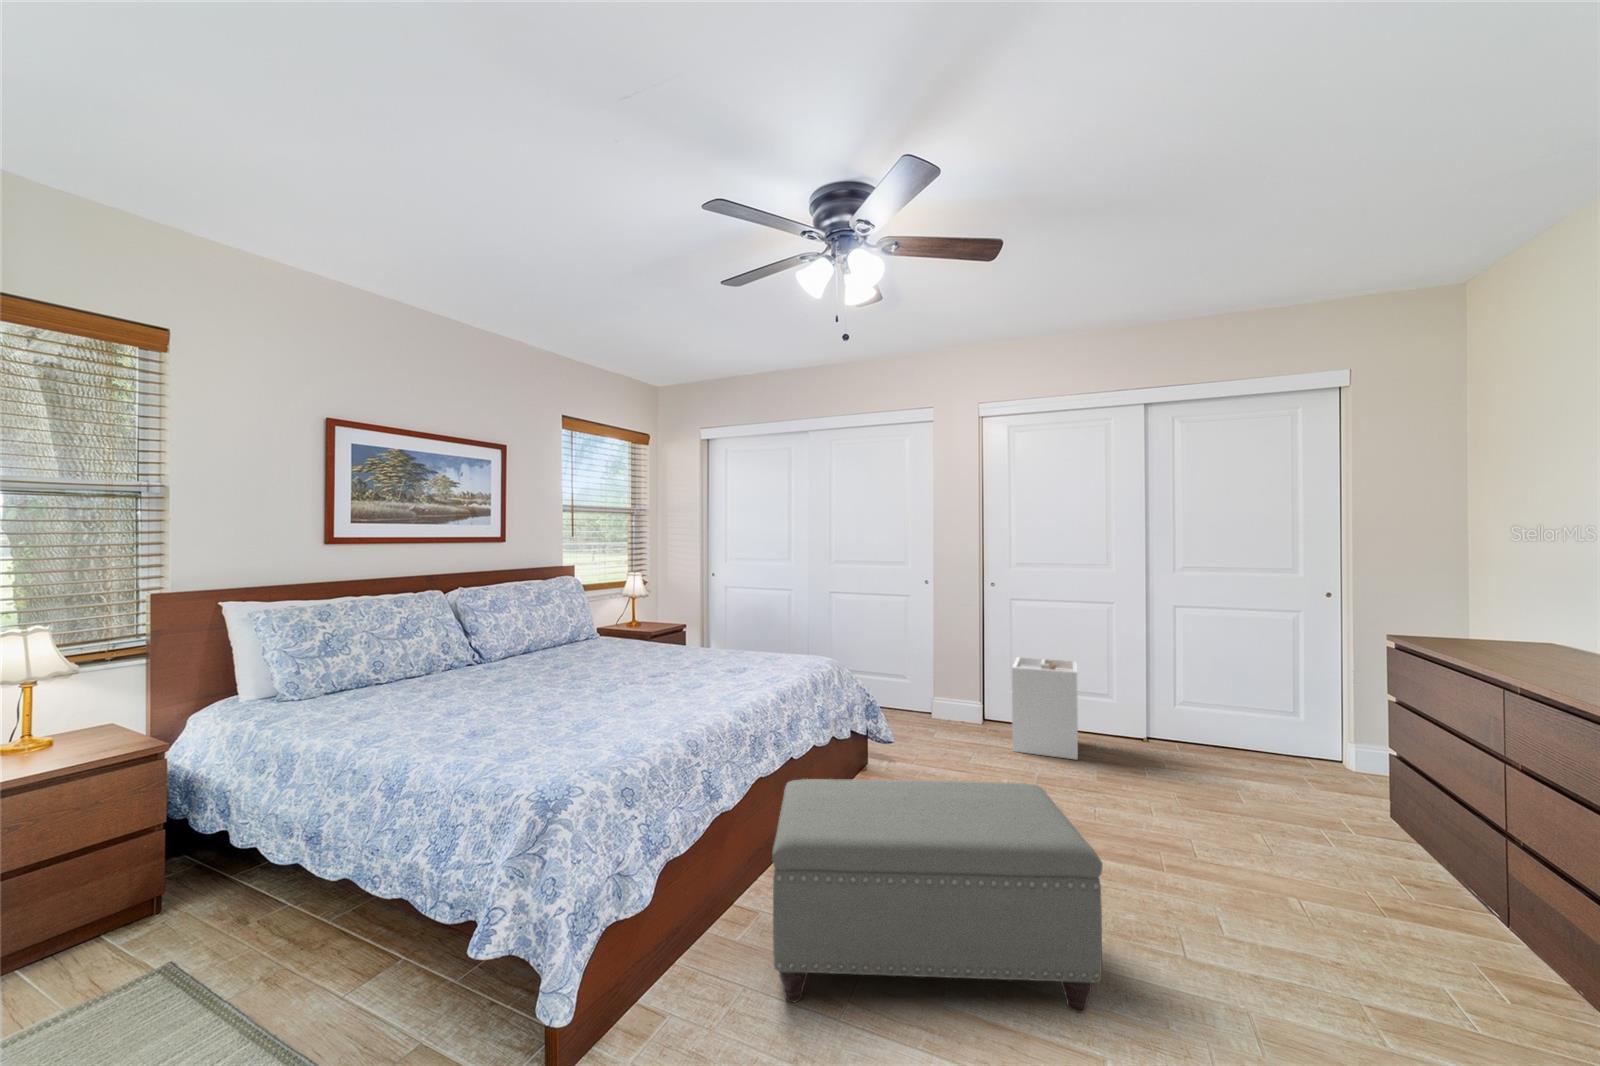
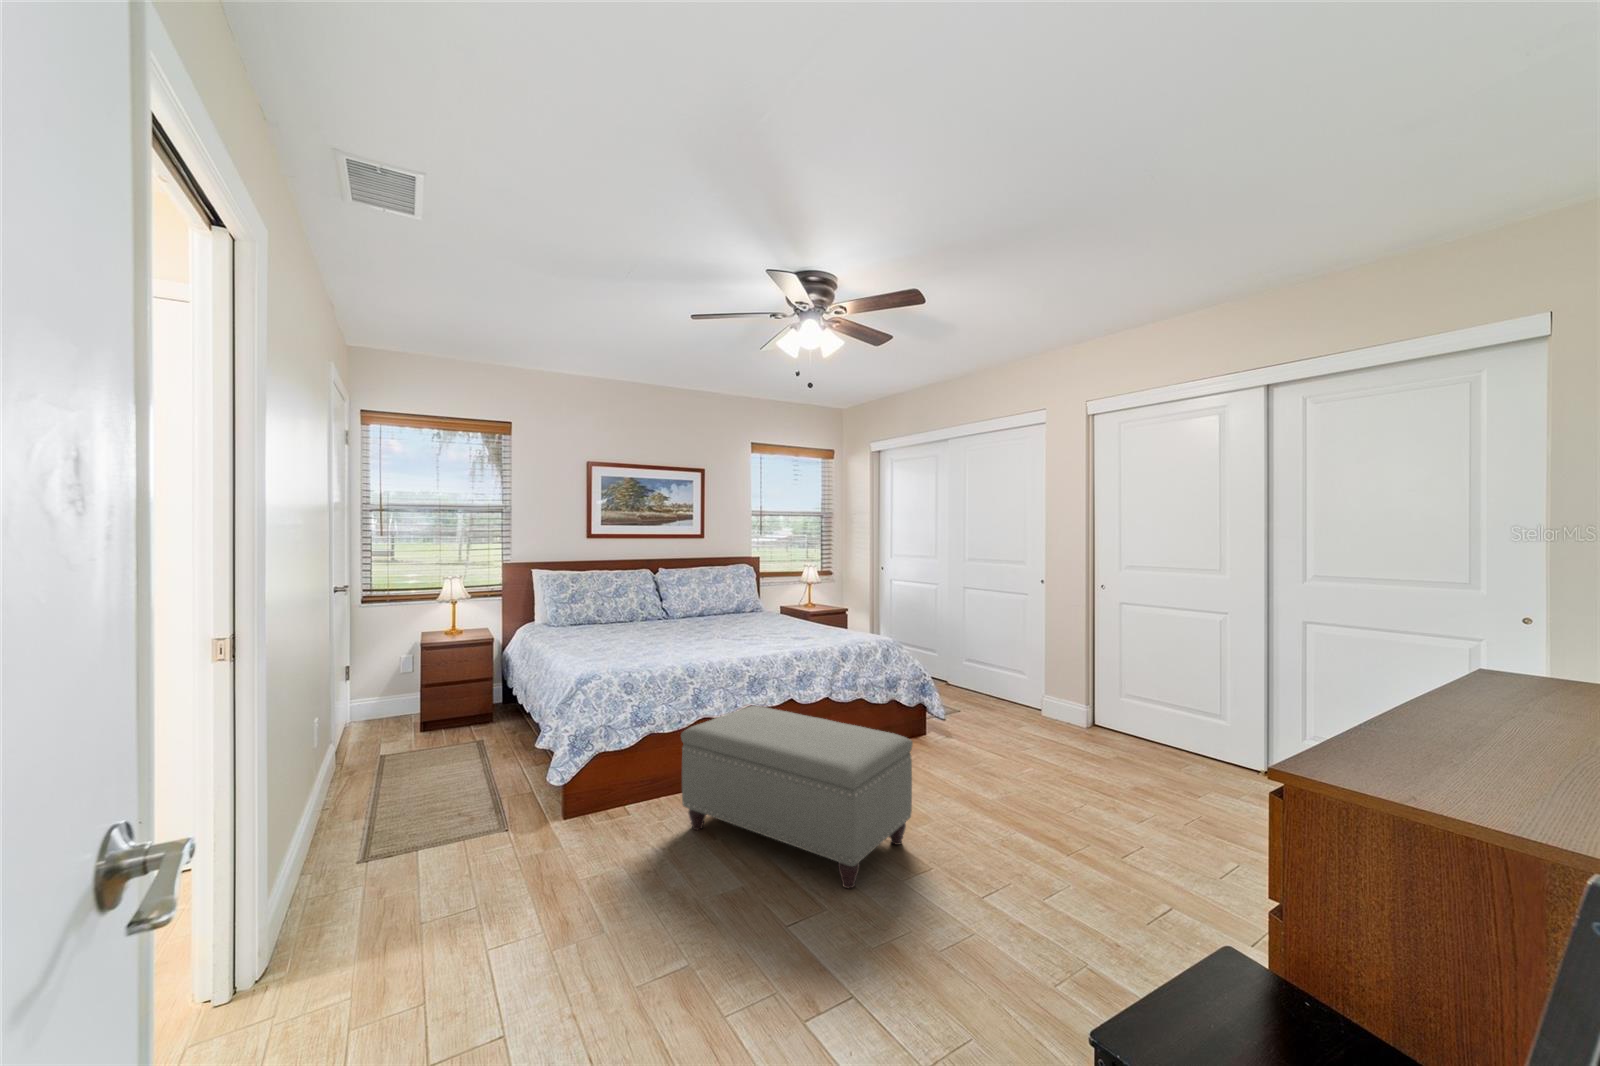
laundry hamper: present [1012,657,1078,759] -> none [1080,659,1170,768]

